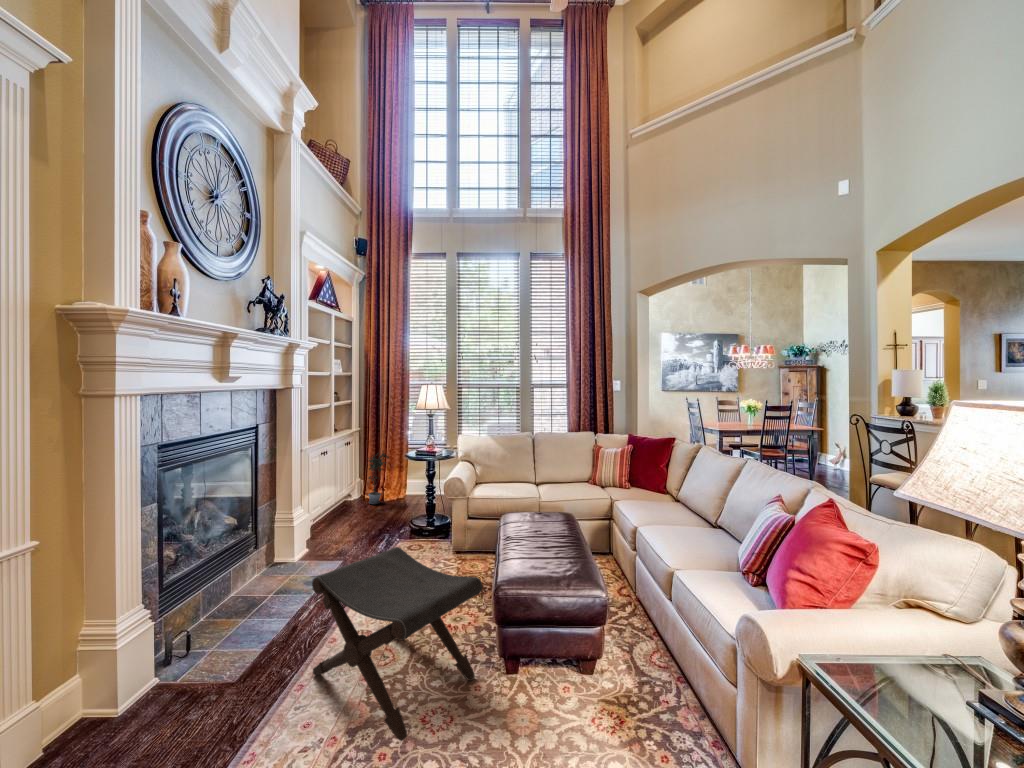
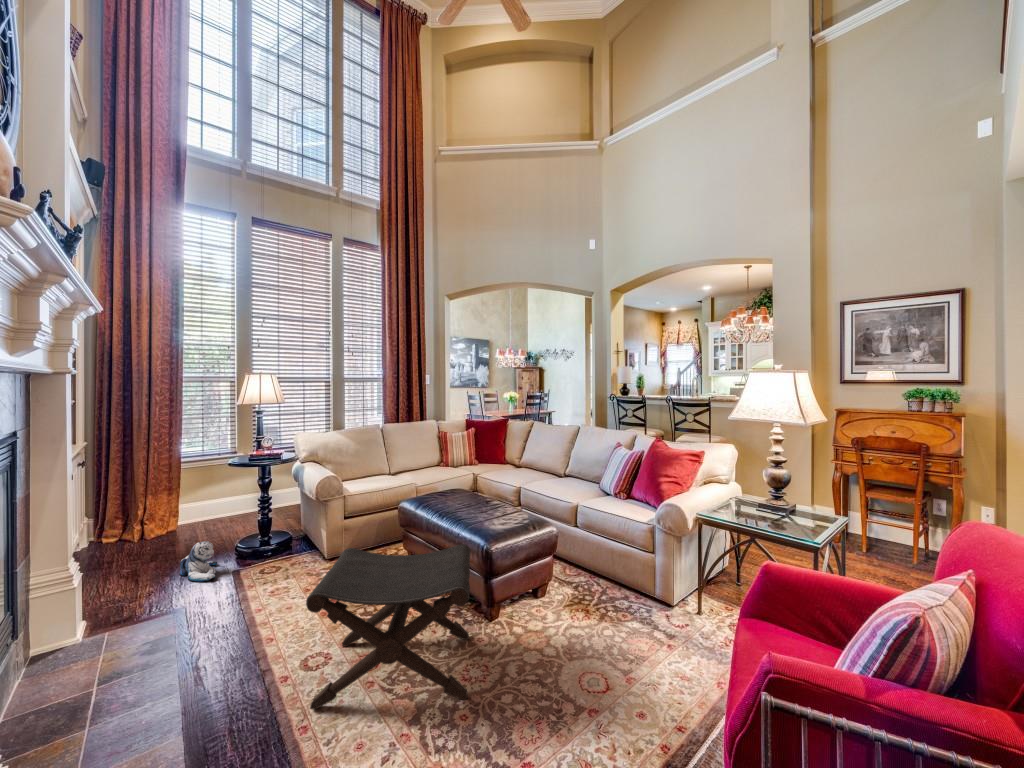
potted plant: present [368,451,389,504] -> none [113,470,157,549]
plush toy: none [370,511,395,542] -> present [179,541,217,582]

